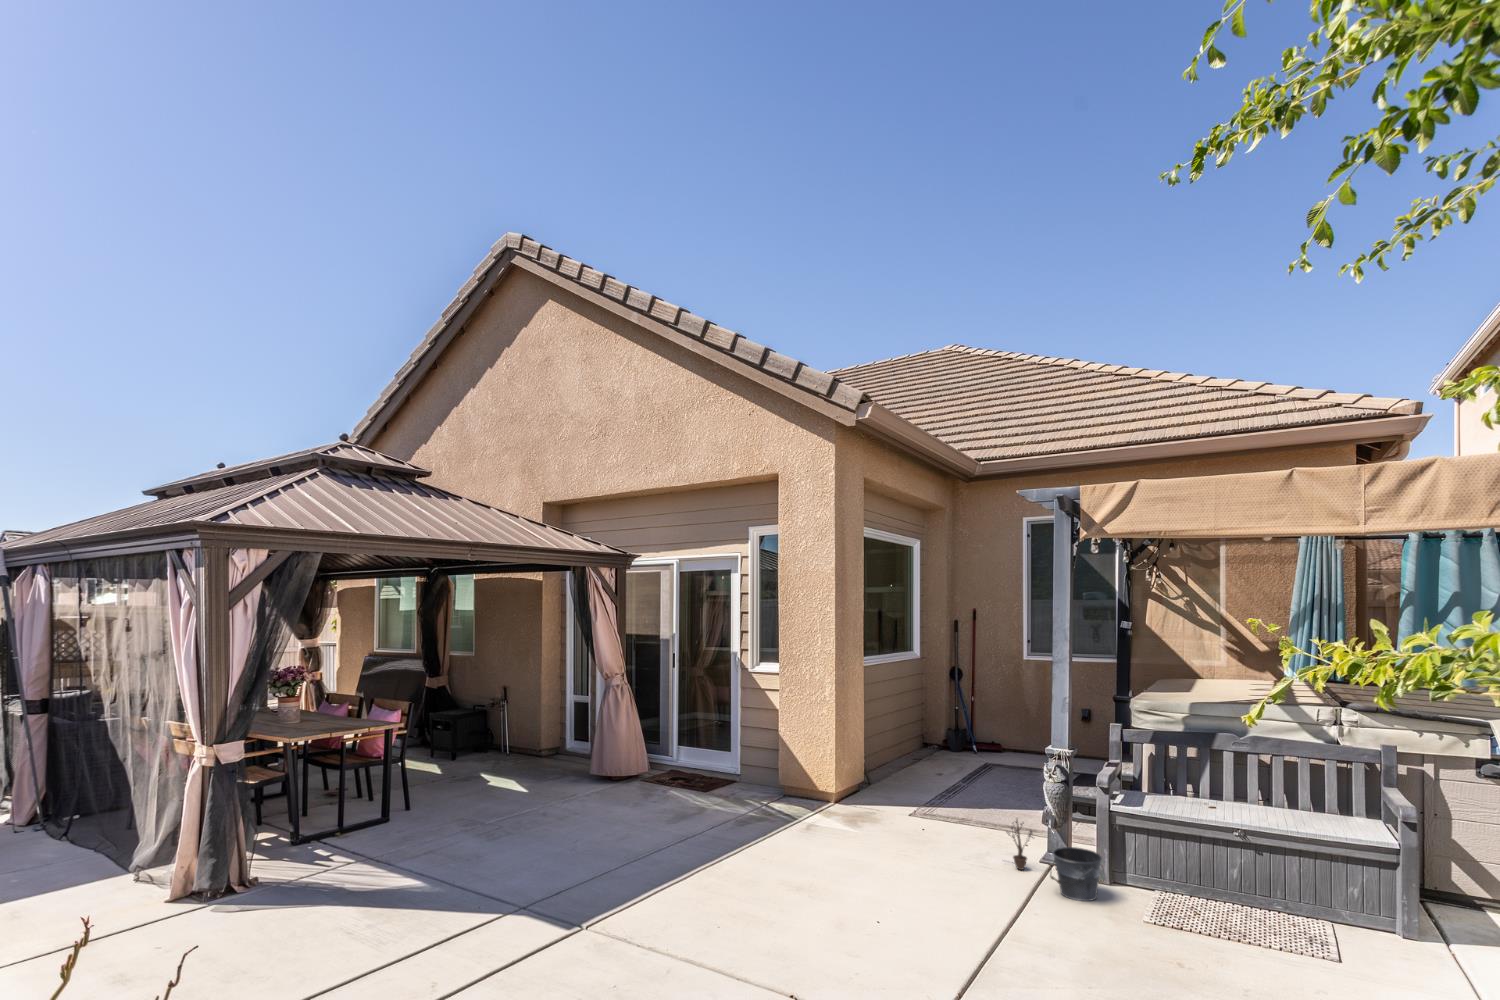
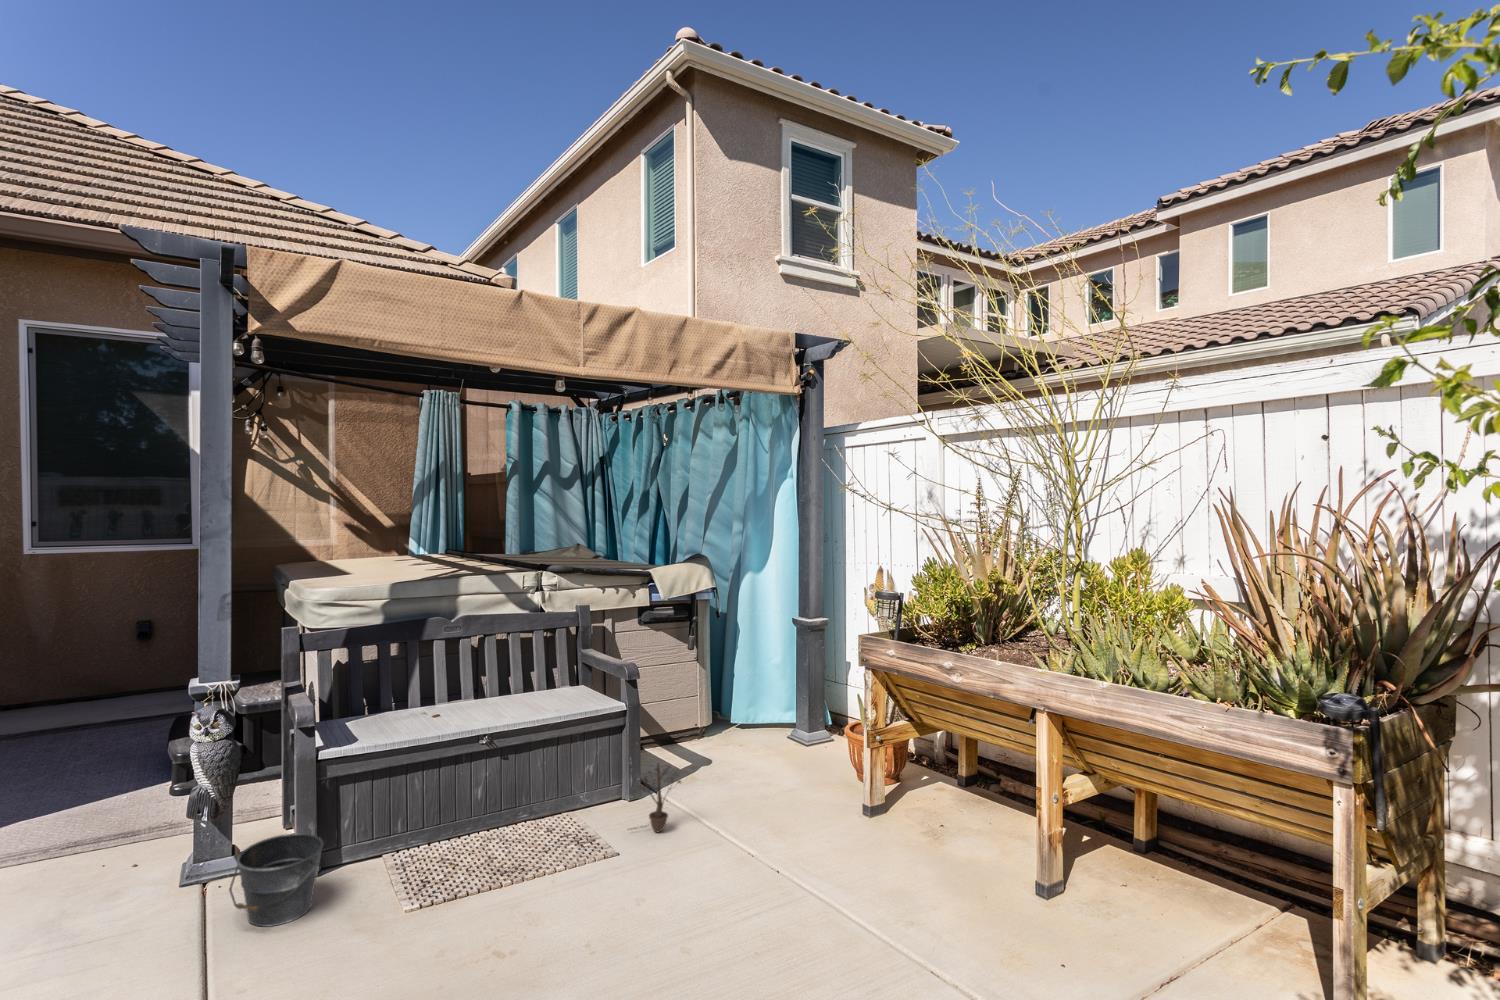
decorative plant: present [1007,820,1033,870] -> present [628,763,681,832]

